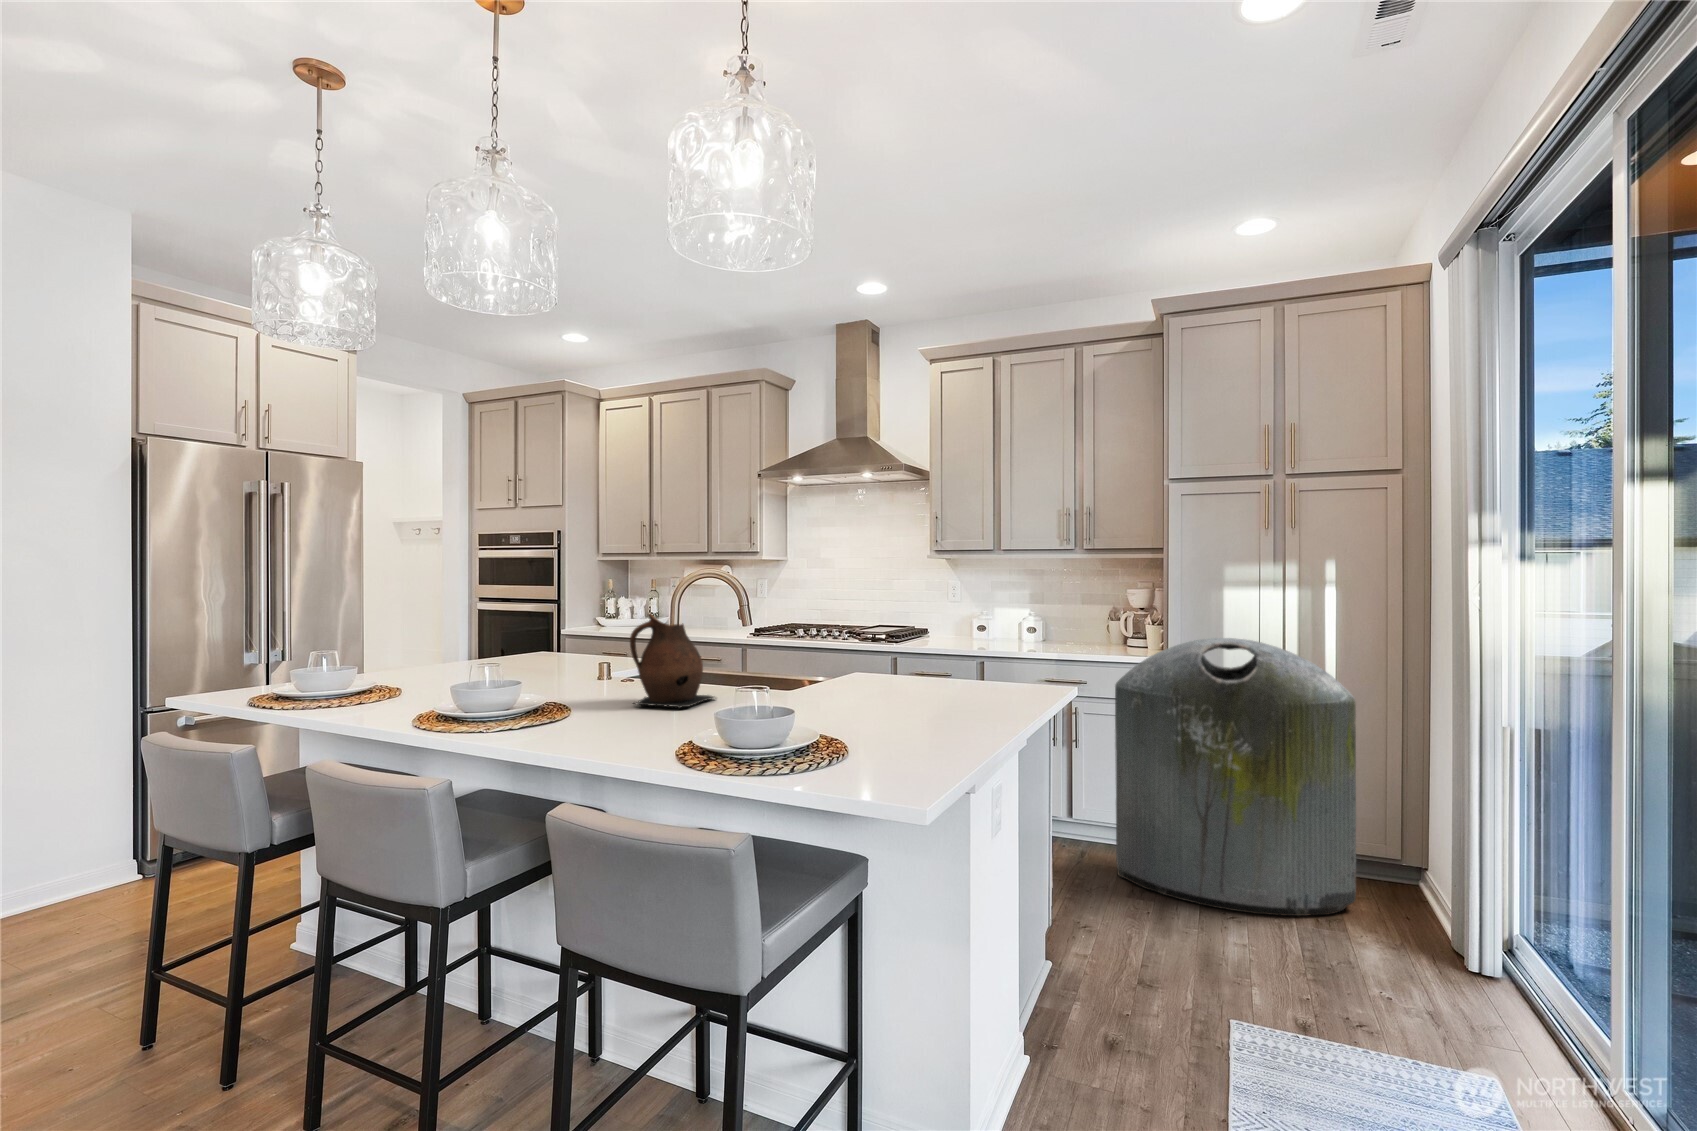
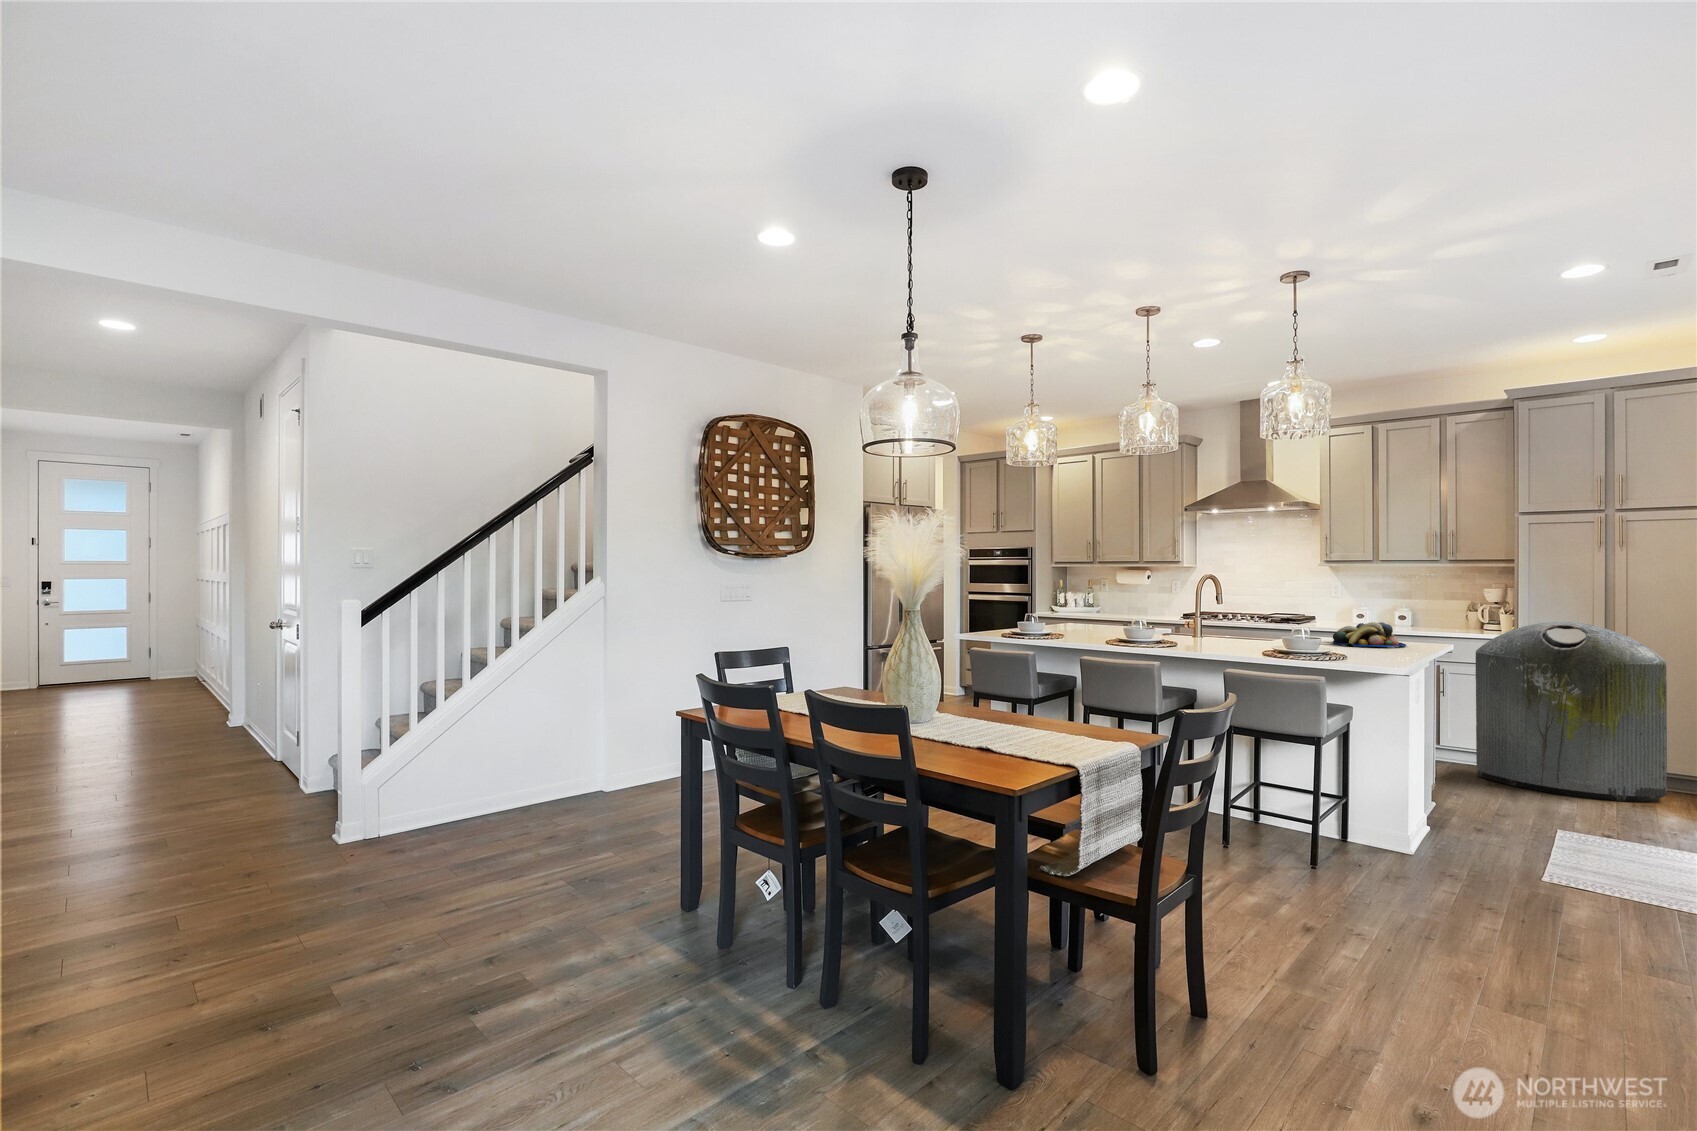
ceramic pitcher: present [630,614,715,708] -> none [1199,600,1240,646]
fruit bowl: none [884,650,1005,701] -> present [1333,622,1406,647]

